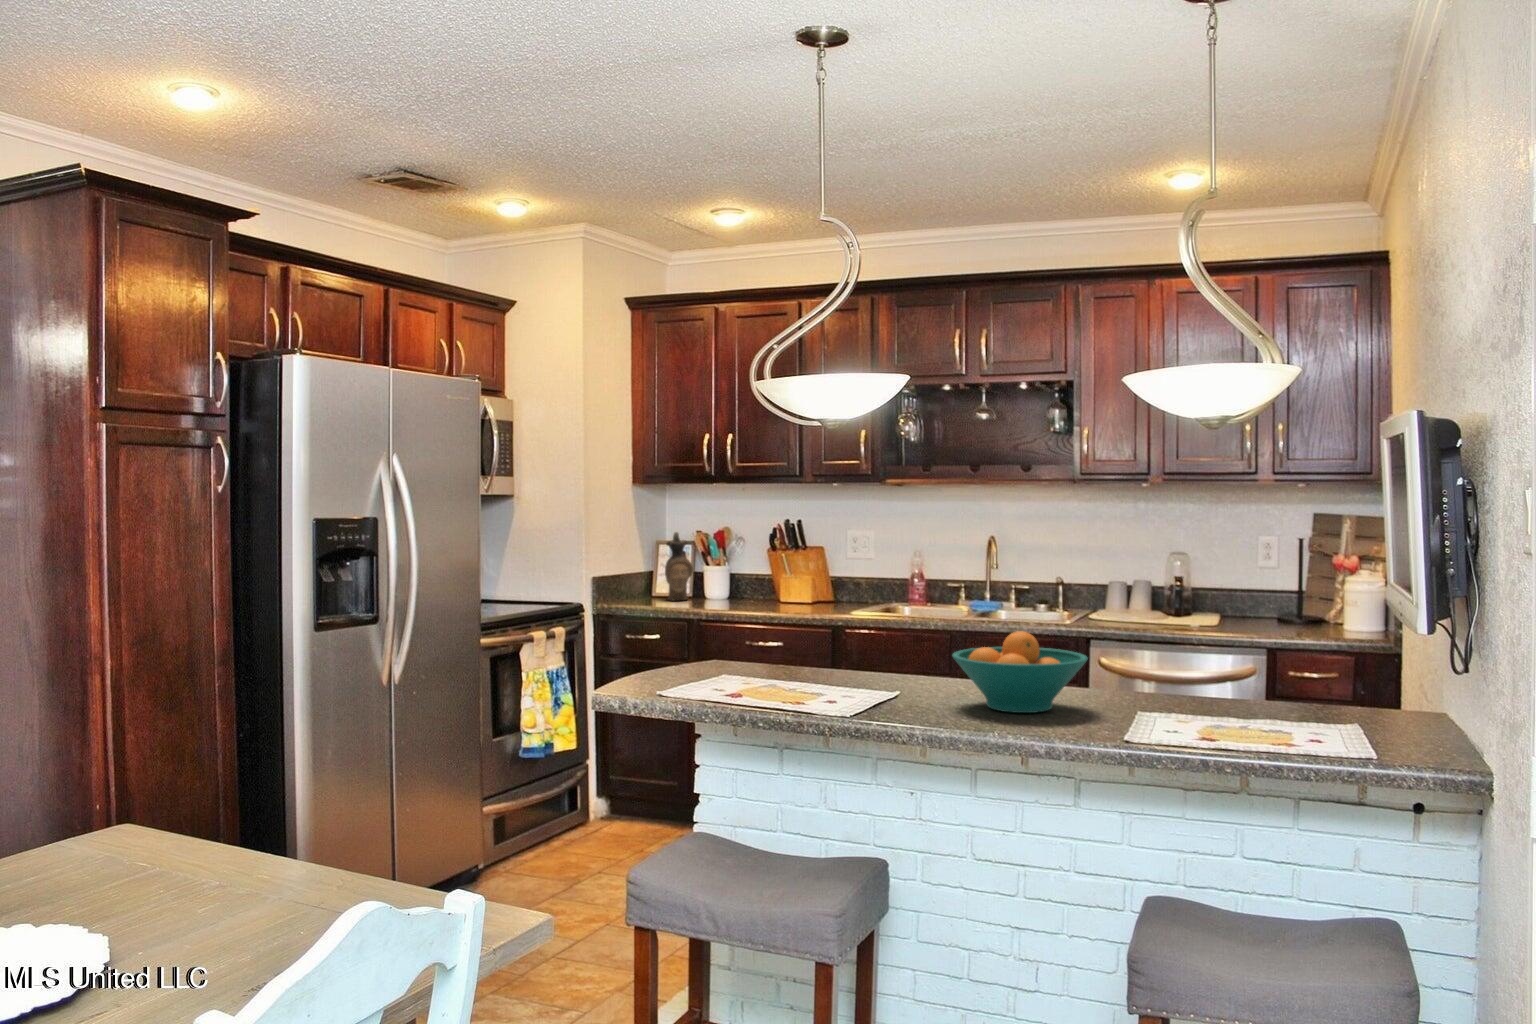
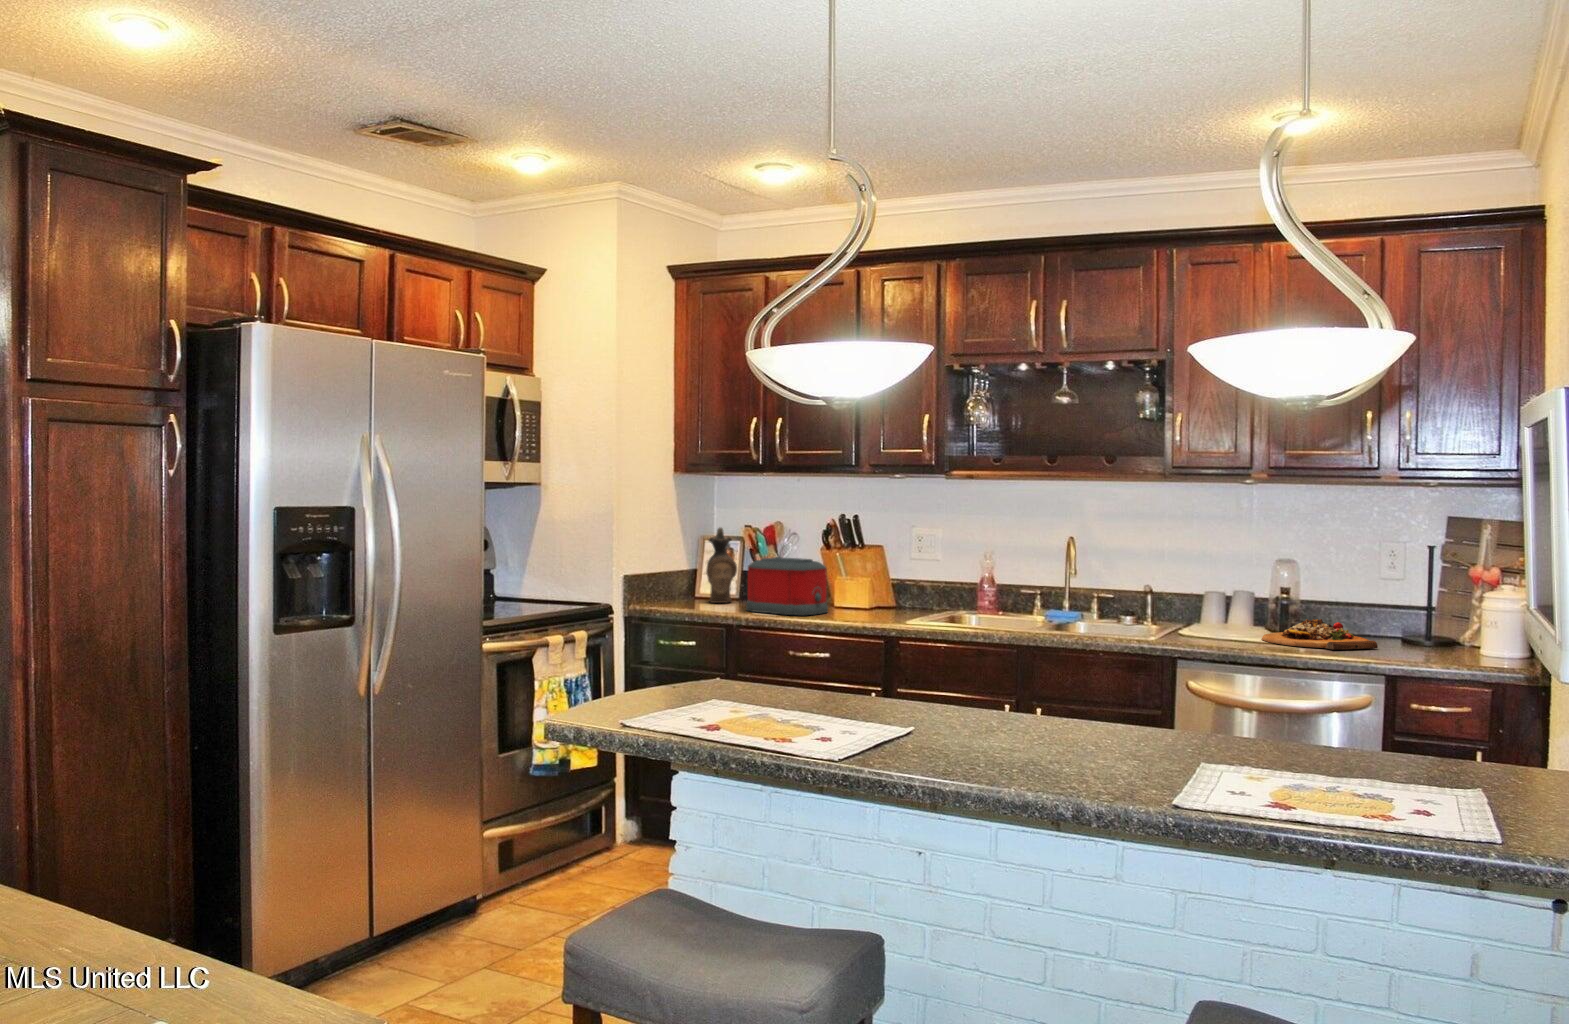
toaster: none [705,558,779,610] -> present [746,557,828,615]
cutting board: none [1160,603,1258,628] -> present [1262,619,1378,650]
fruit bowl: present [952,631,1088,713] -> none [967,658,1137,761]

